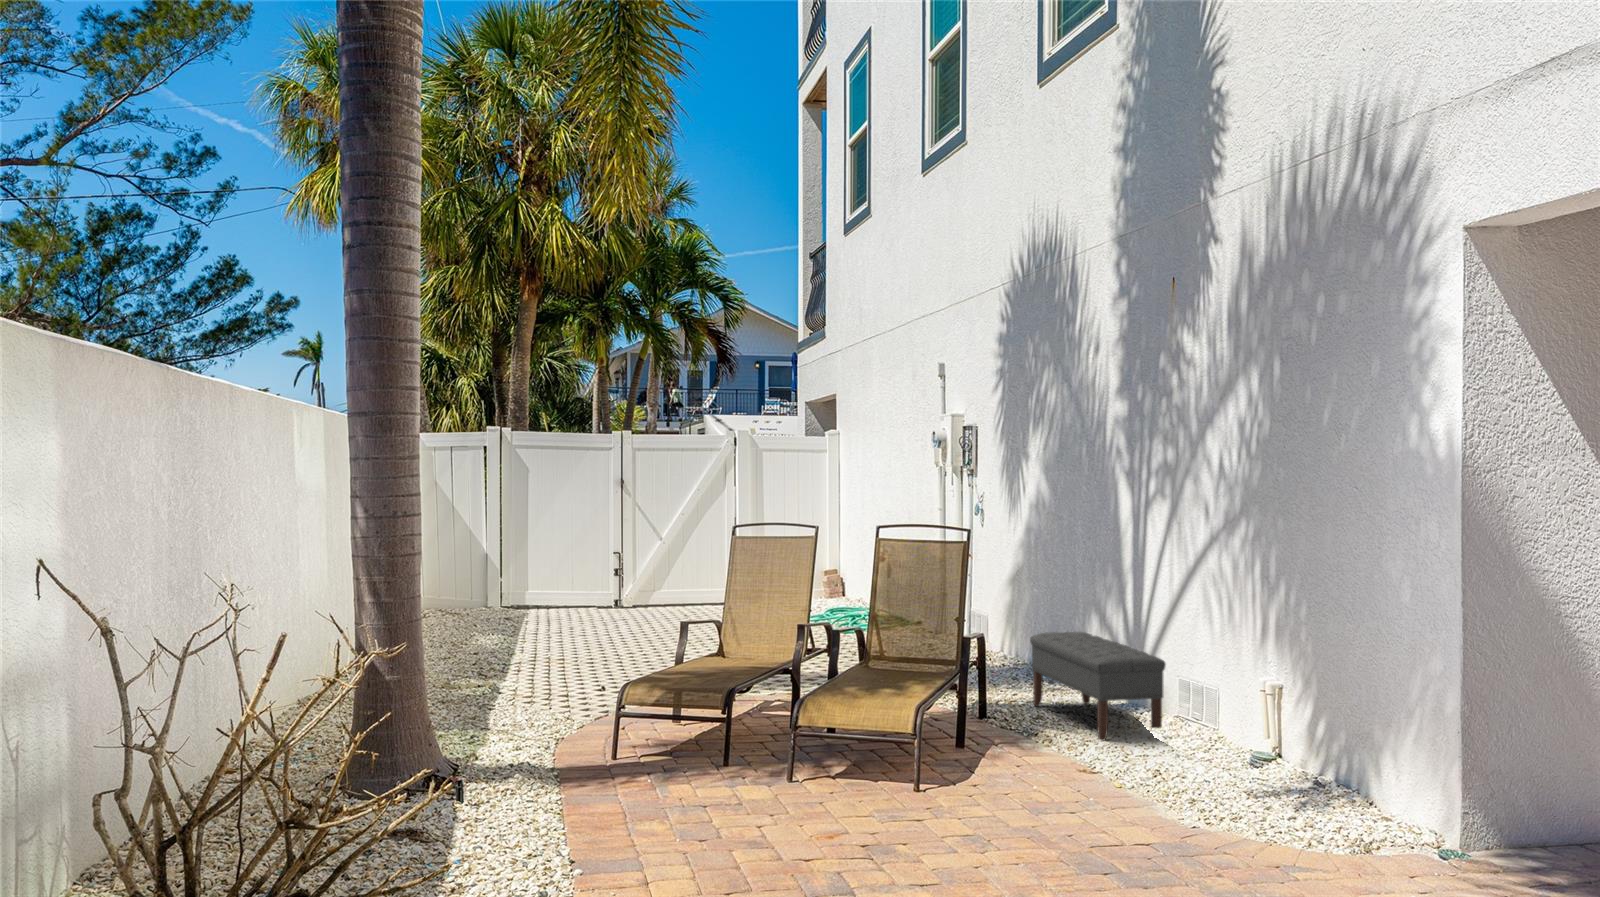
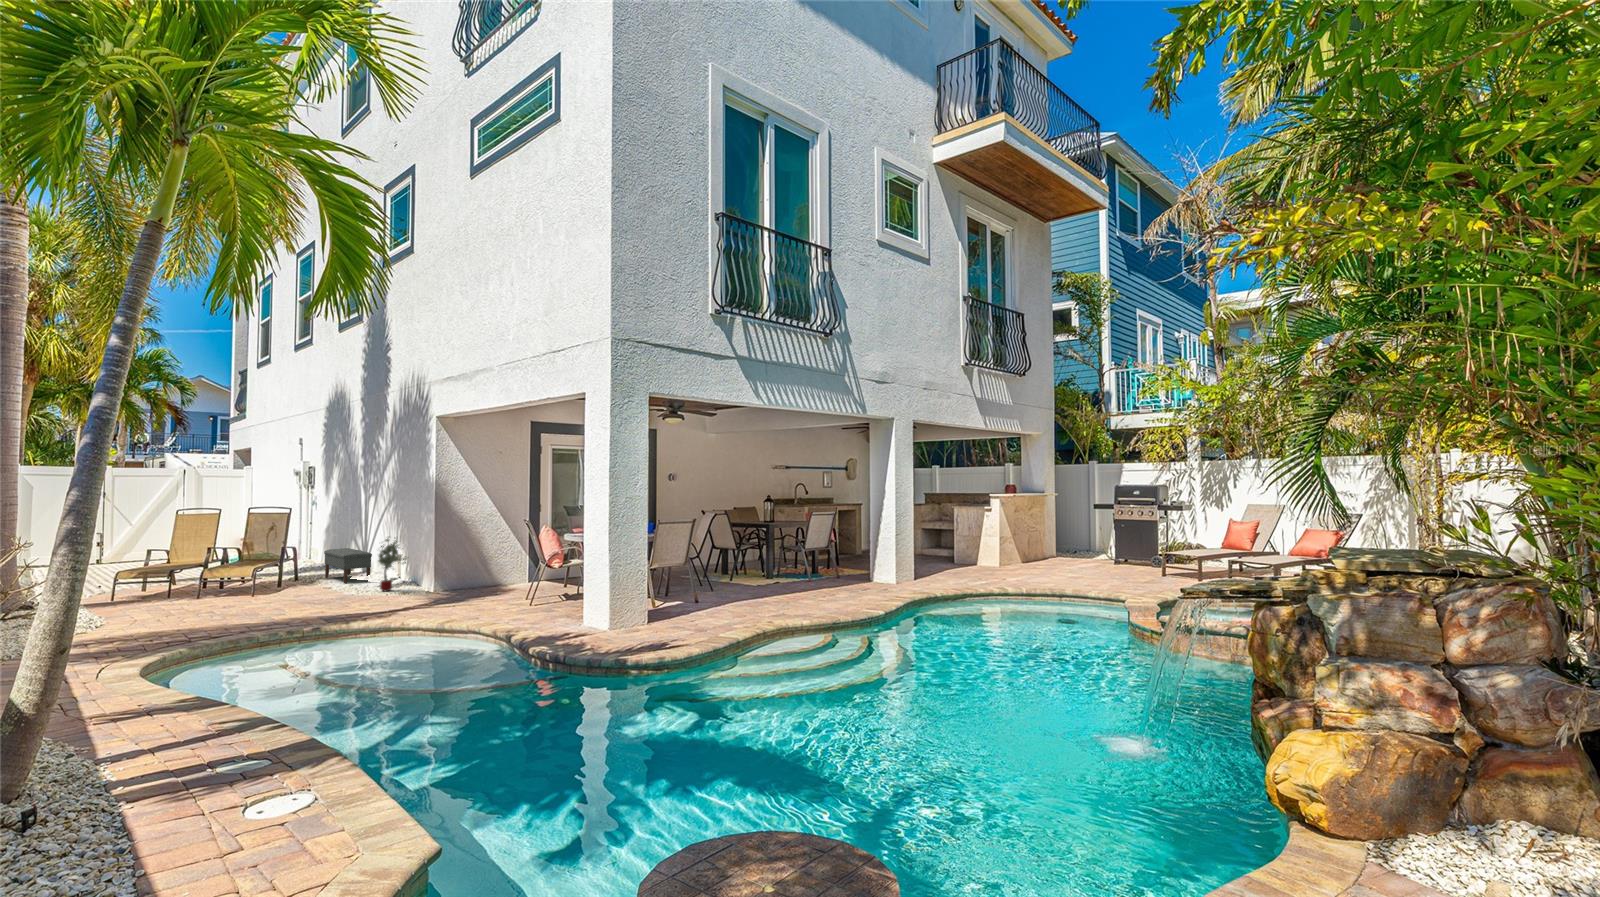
potted tree: none [1223,631,1330,807] -> present [379,538,407,591]

